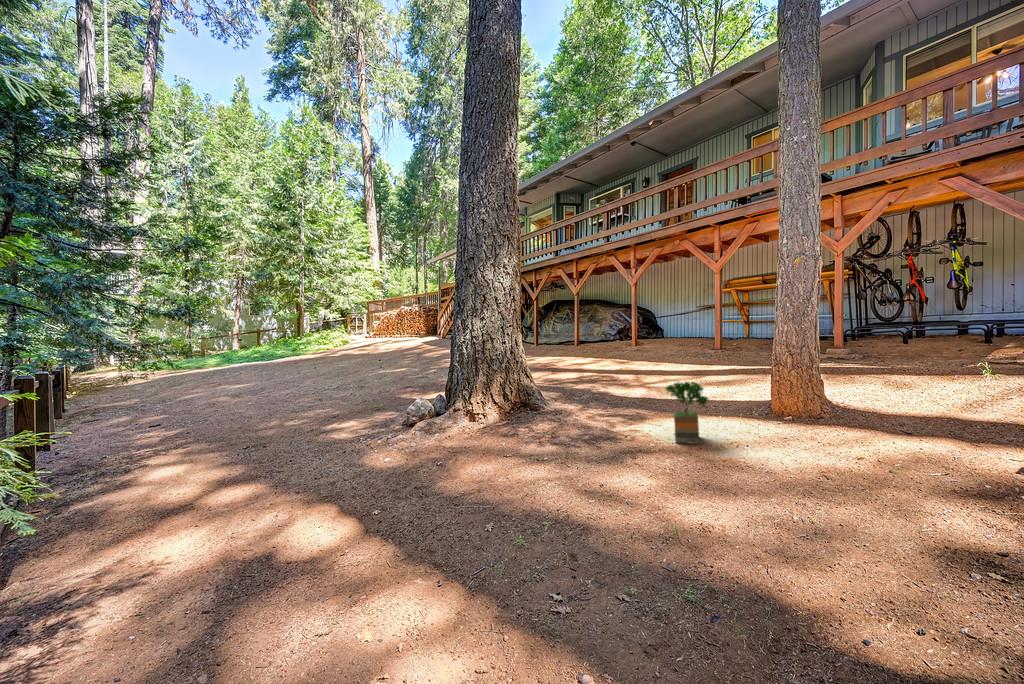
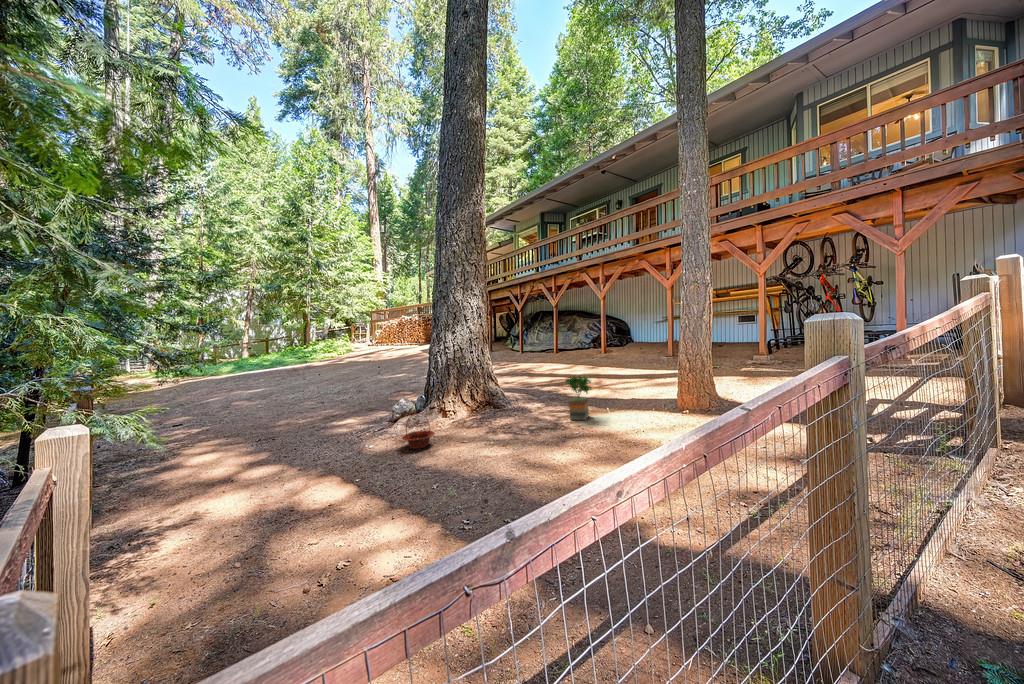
basket: none [445,440,494,495] -> present [402,414,435,449]

